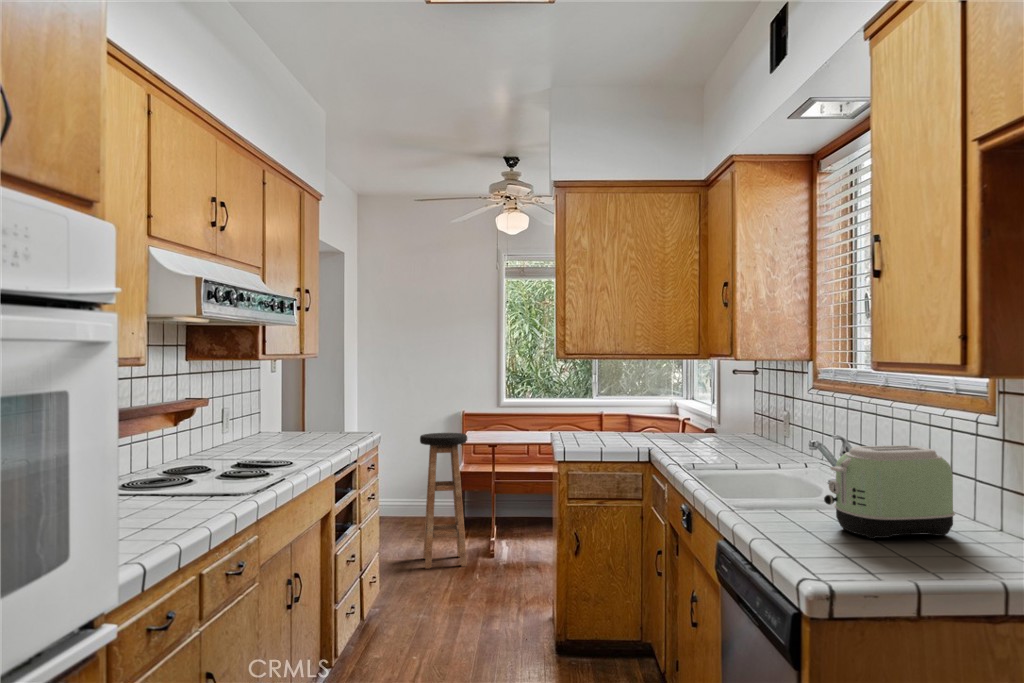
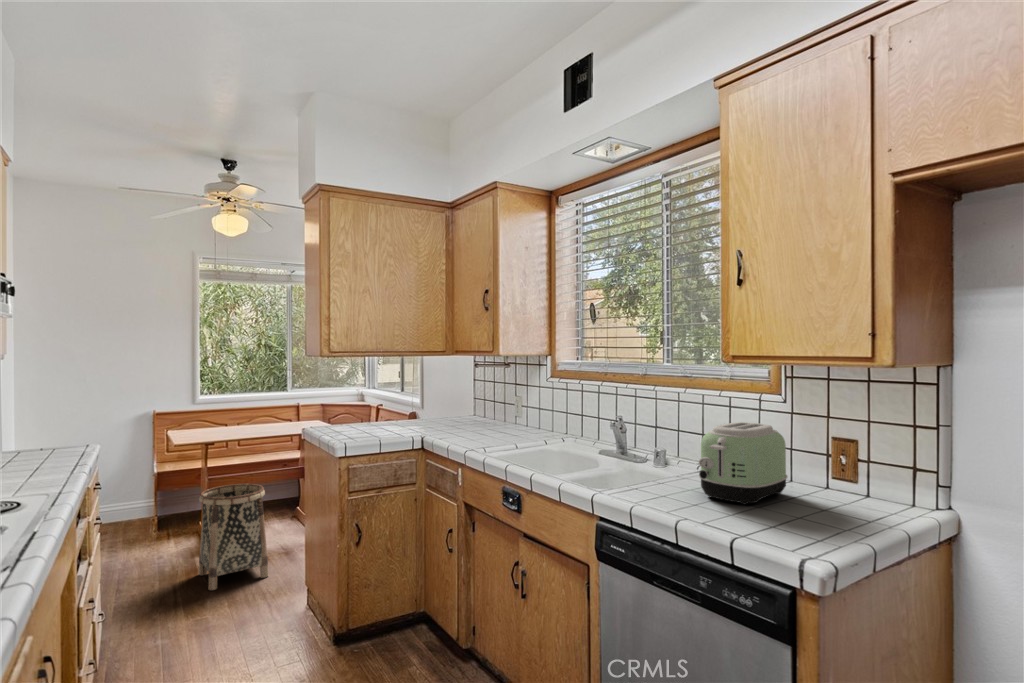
bar stool: present [420,433,467,568] -> none [125,434,184,580]
basket: none [473,488,534,588] -> present [199,484,268,590]

